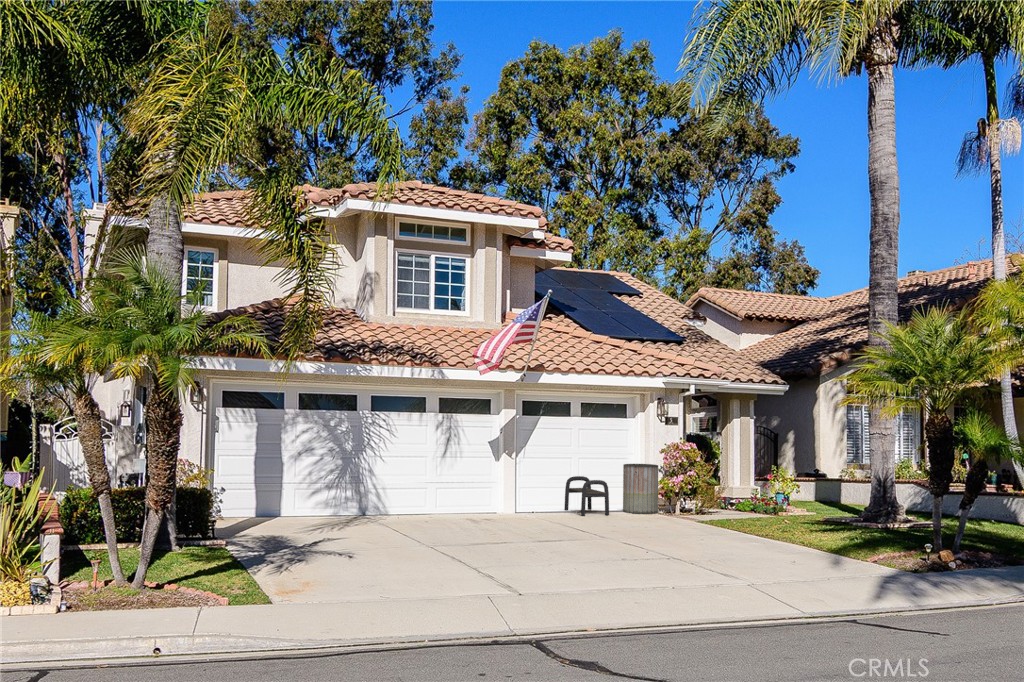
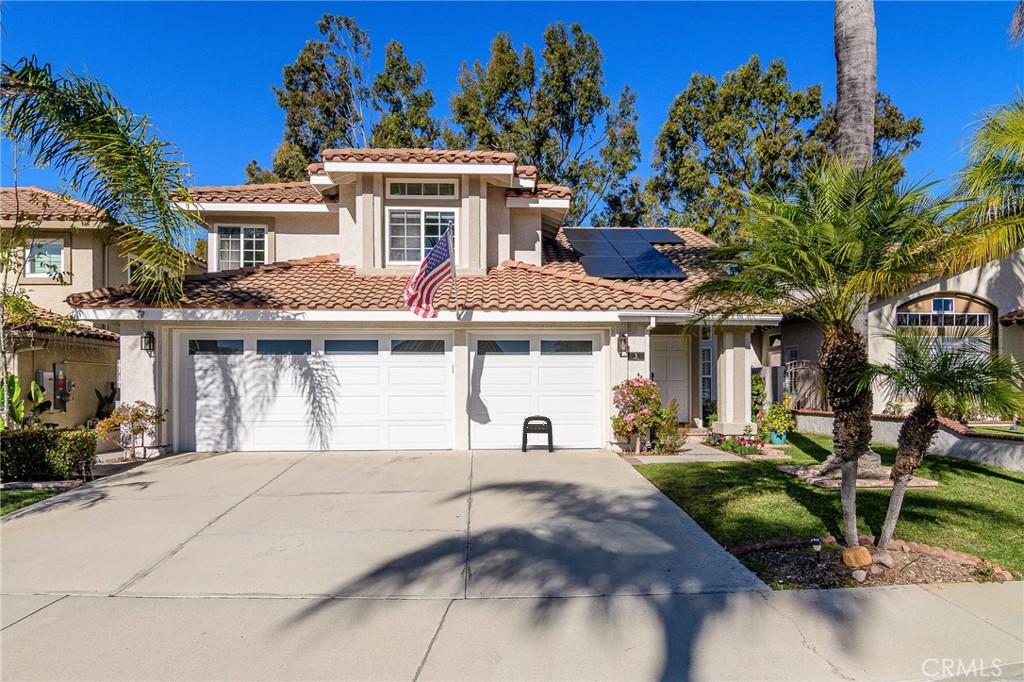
trash can: present [623,464,658,514] -> none [578,400,614,452]

